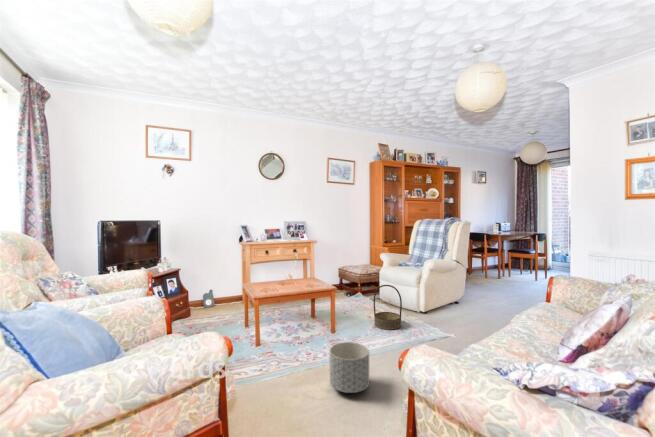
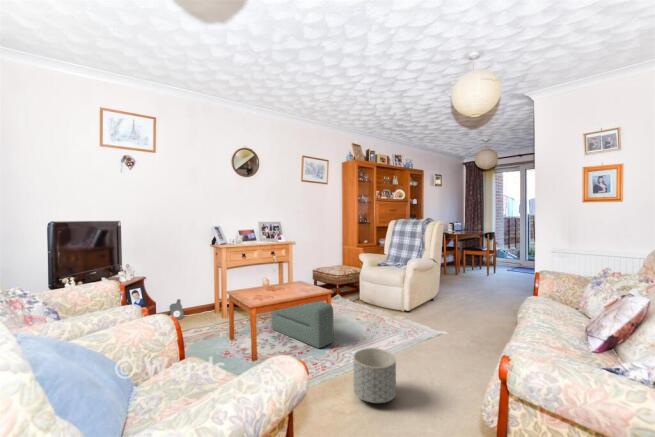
basket: present [374,285,402,330] -> none [366,285,395,331]
pouf: none [284,288,334,340] -> present [272,301,333,348]

